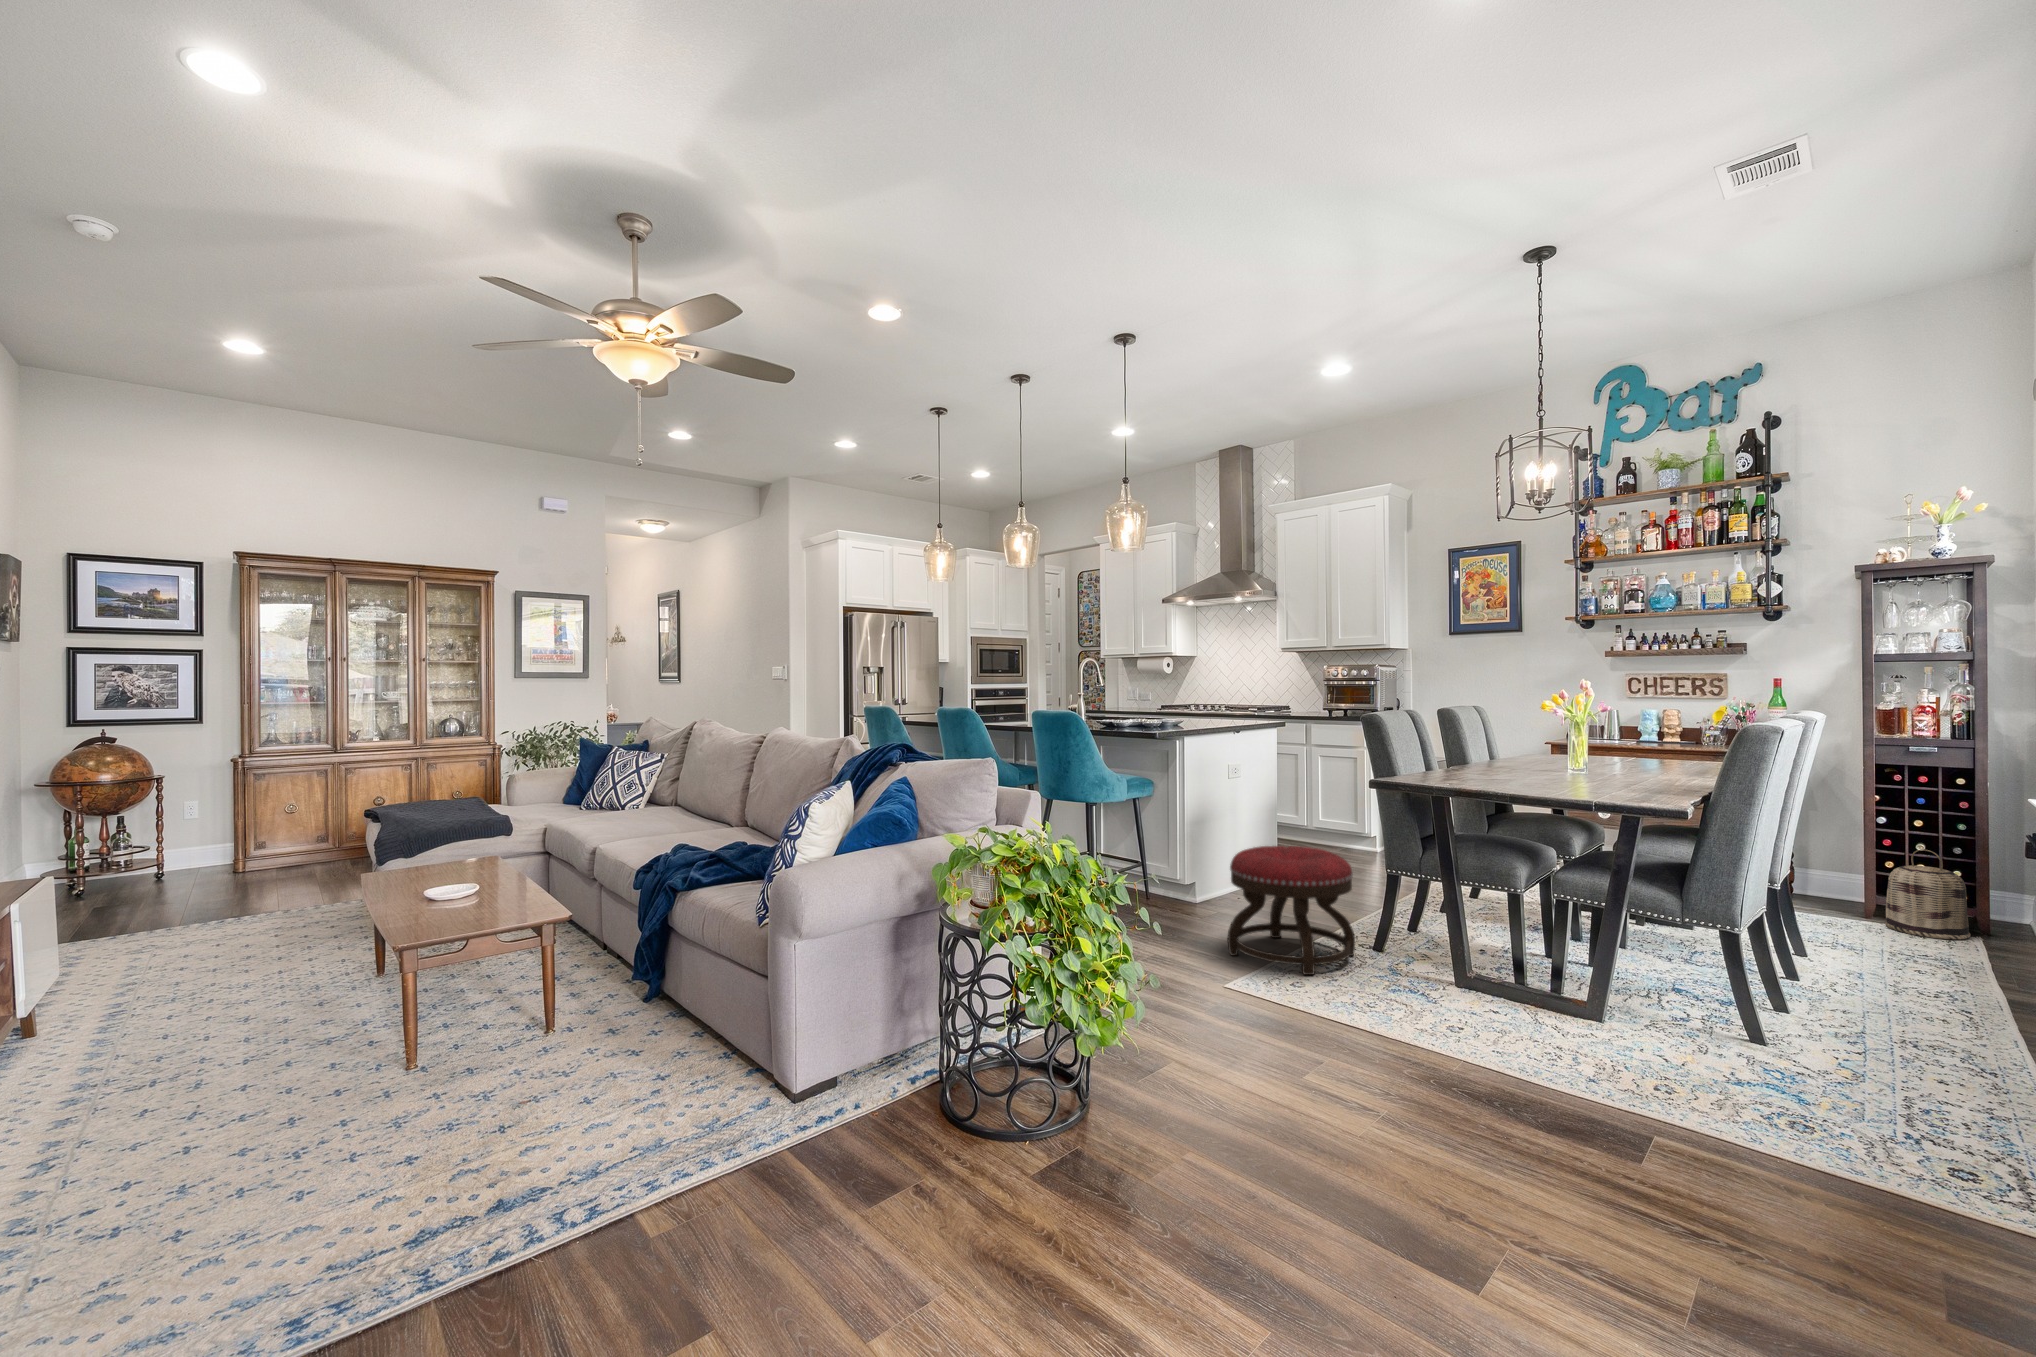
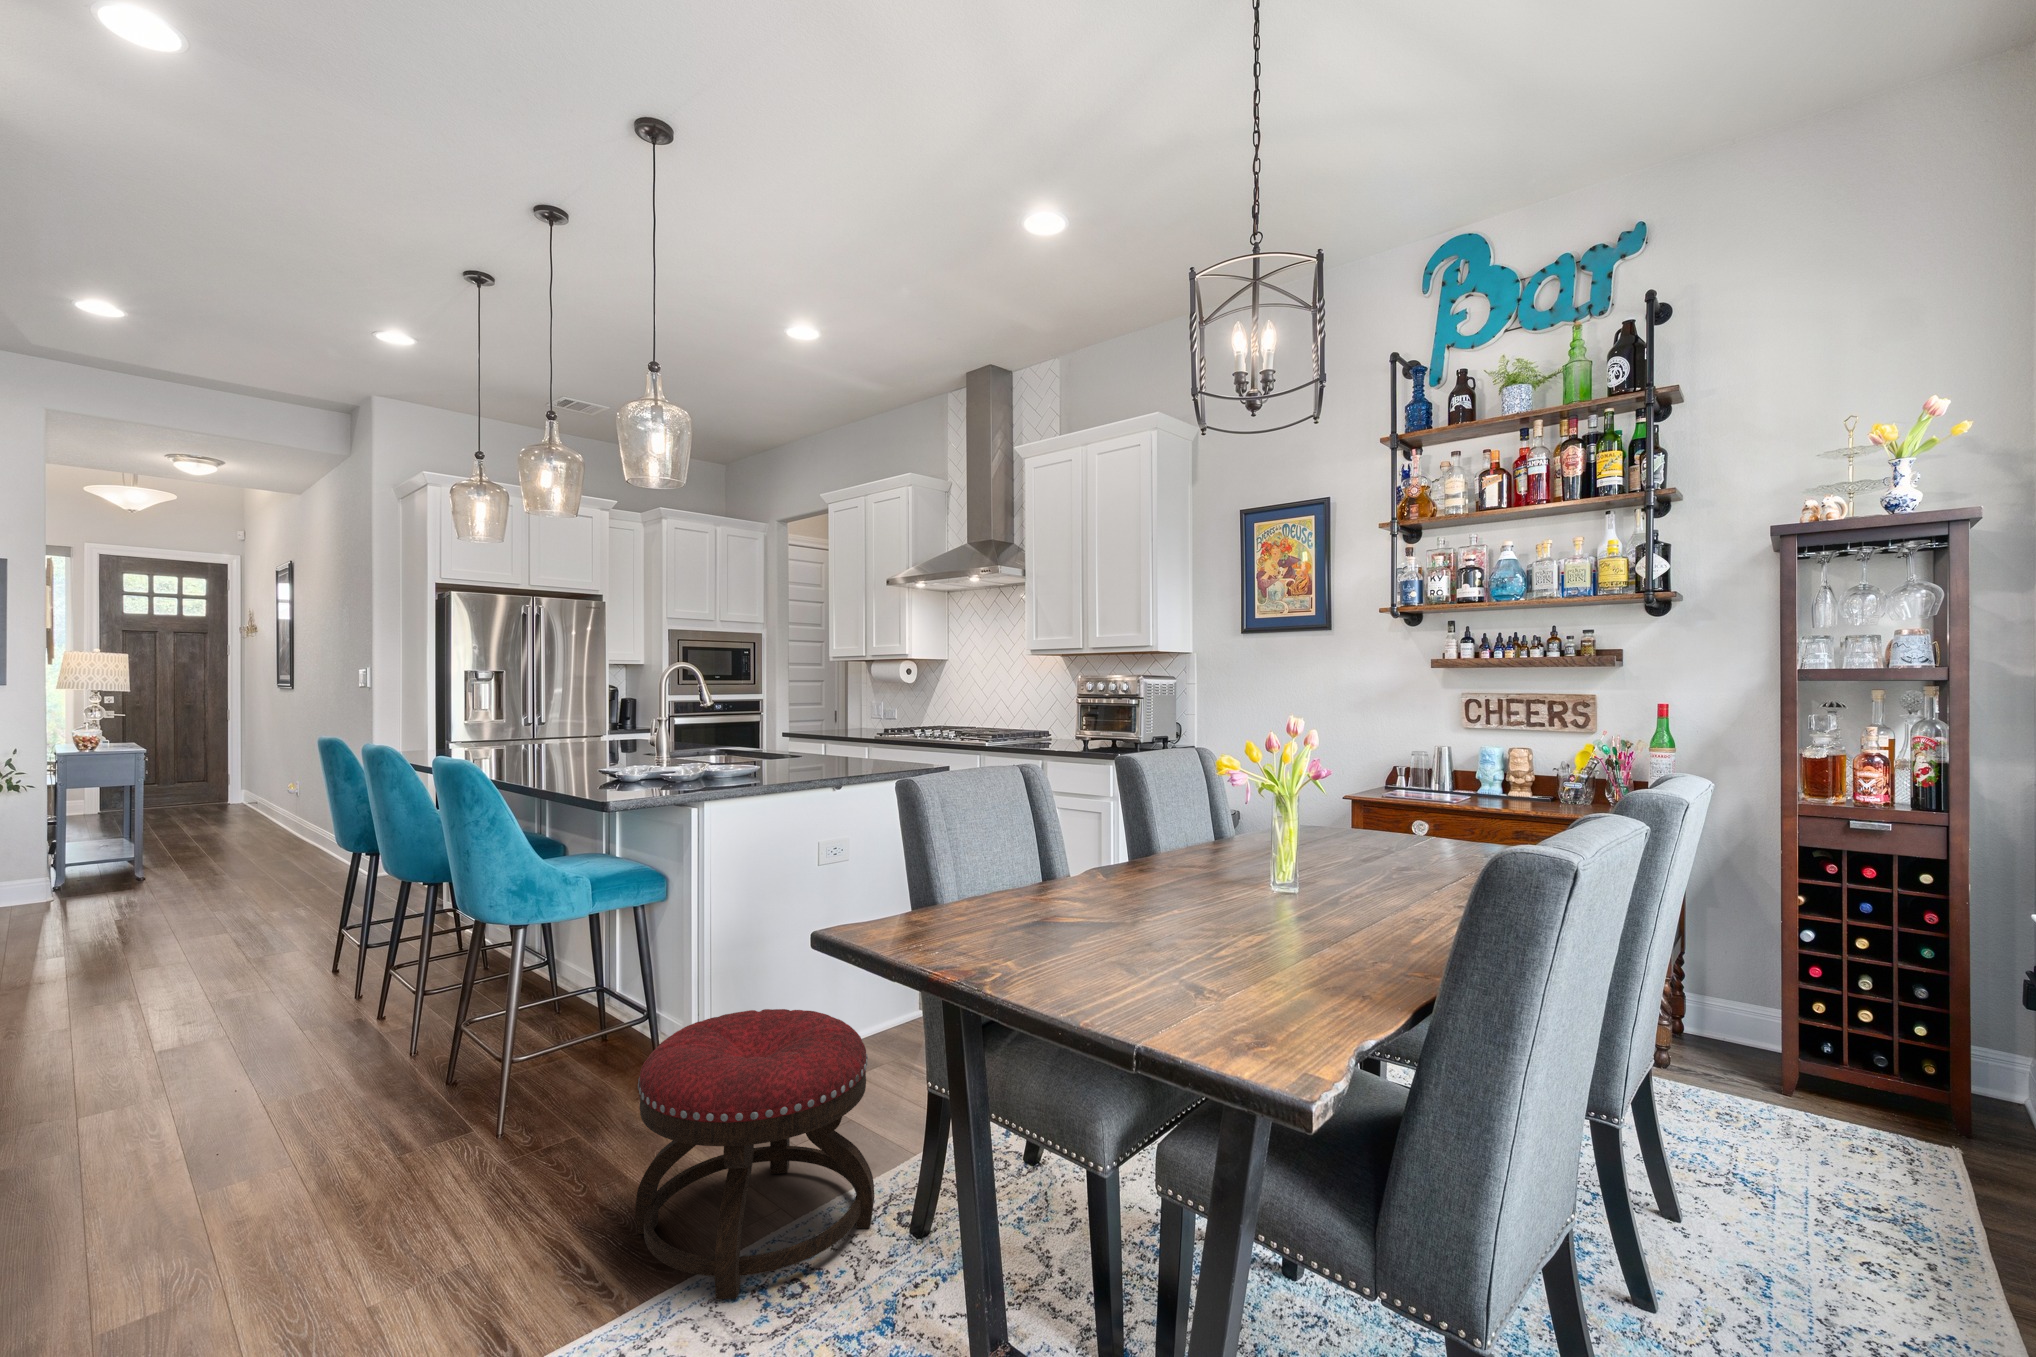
basket: present [1885,849,1970,939] -> none [1810,992,1941,1150]

